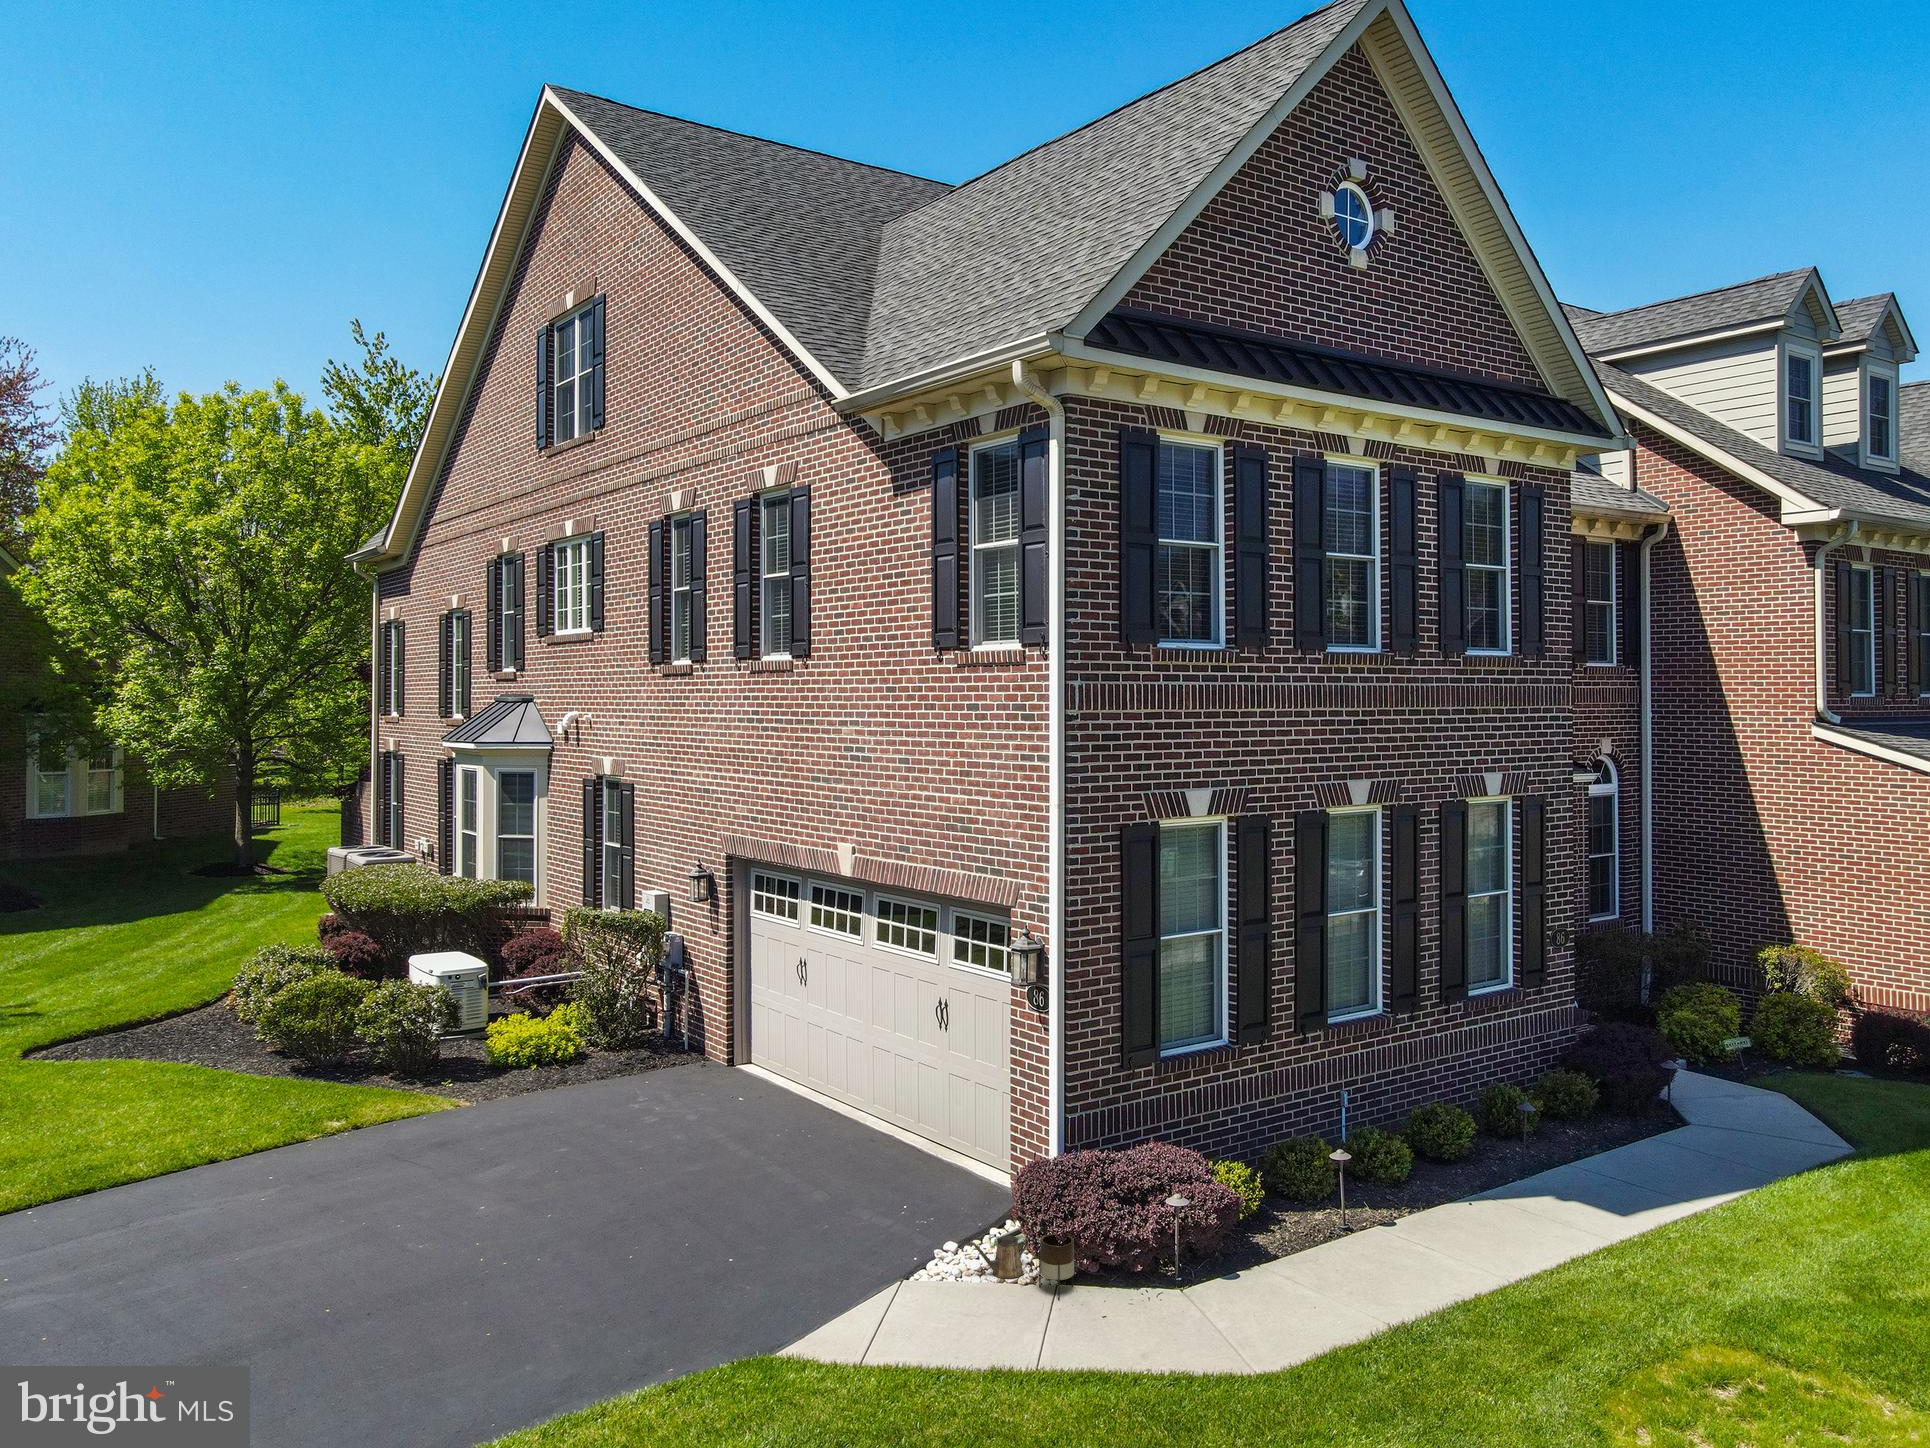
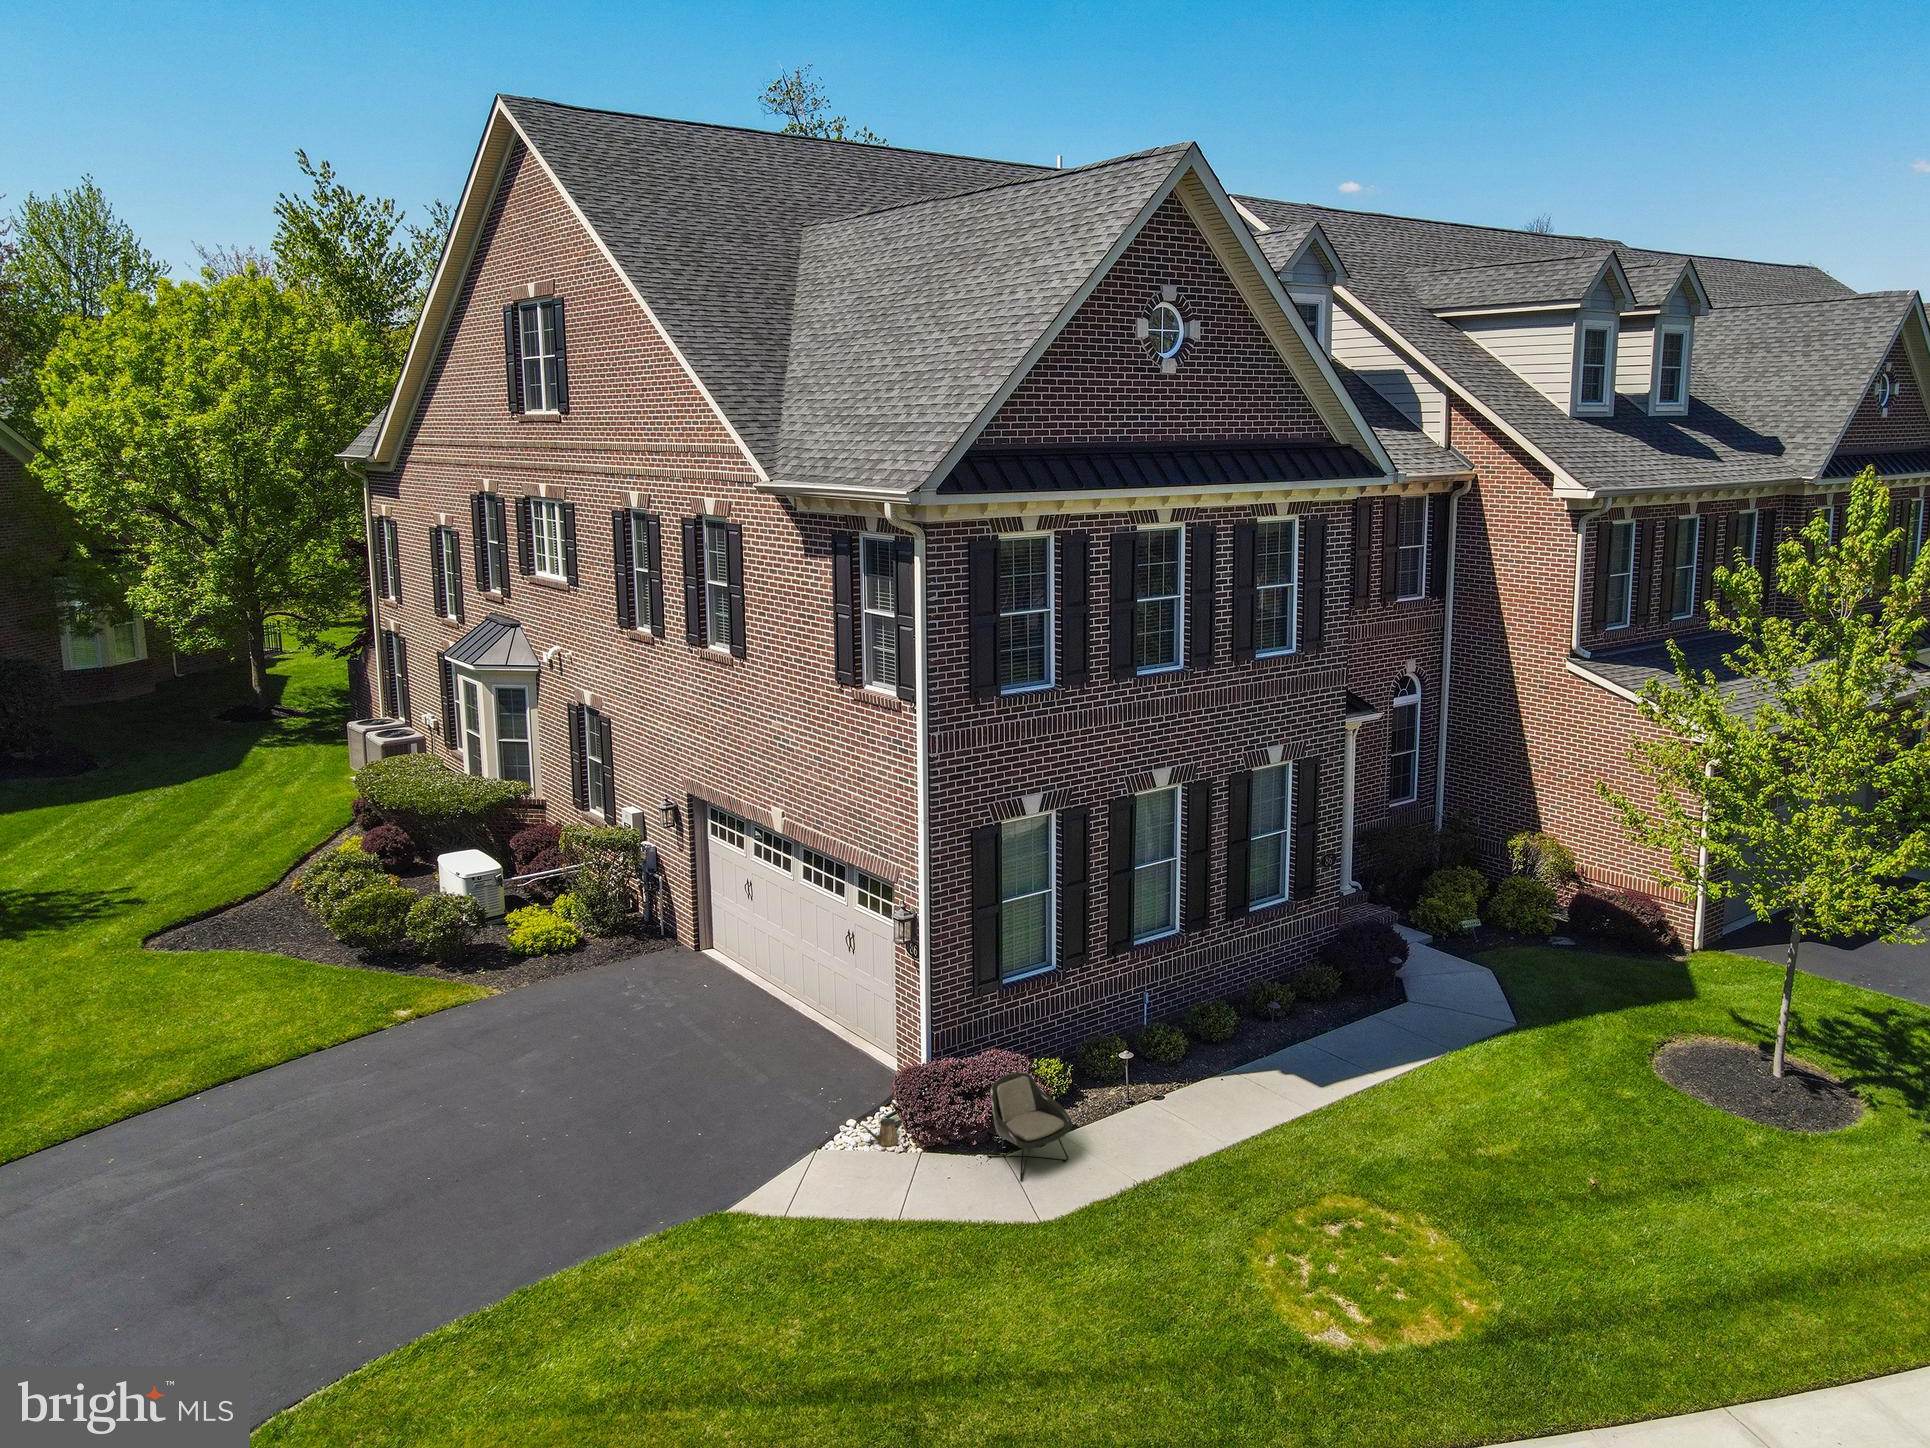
lounge chair: none [1158,1164,1288,1324] -> present [986,1073,1072,1181]
planter: present [1039,1233,1074,1300] -> none [907,1119,931,1164]

